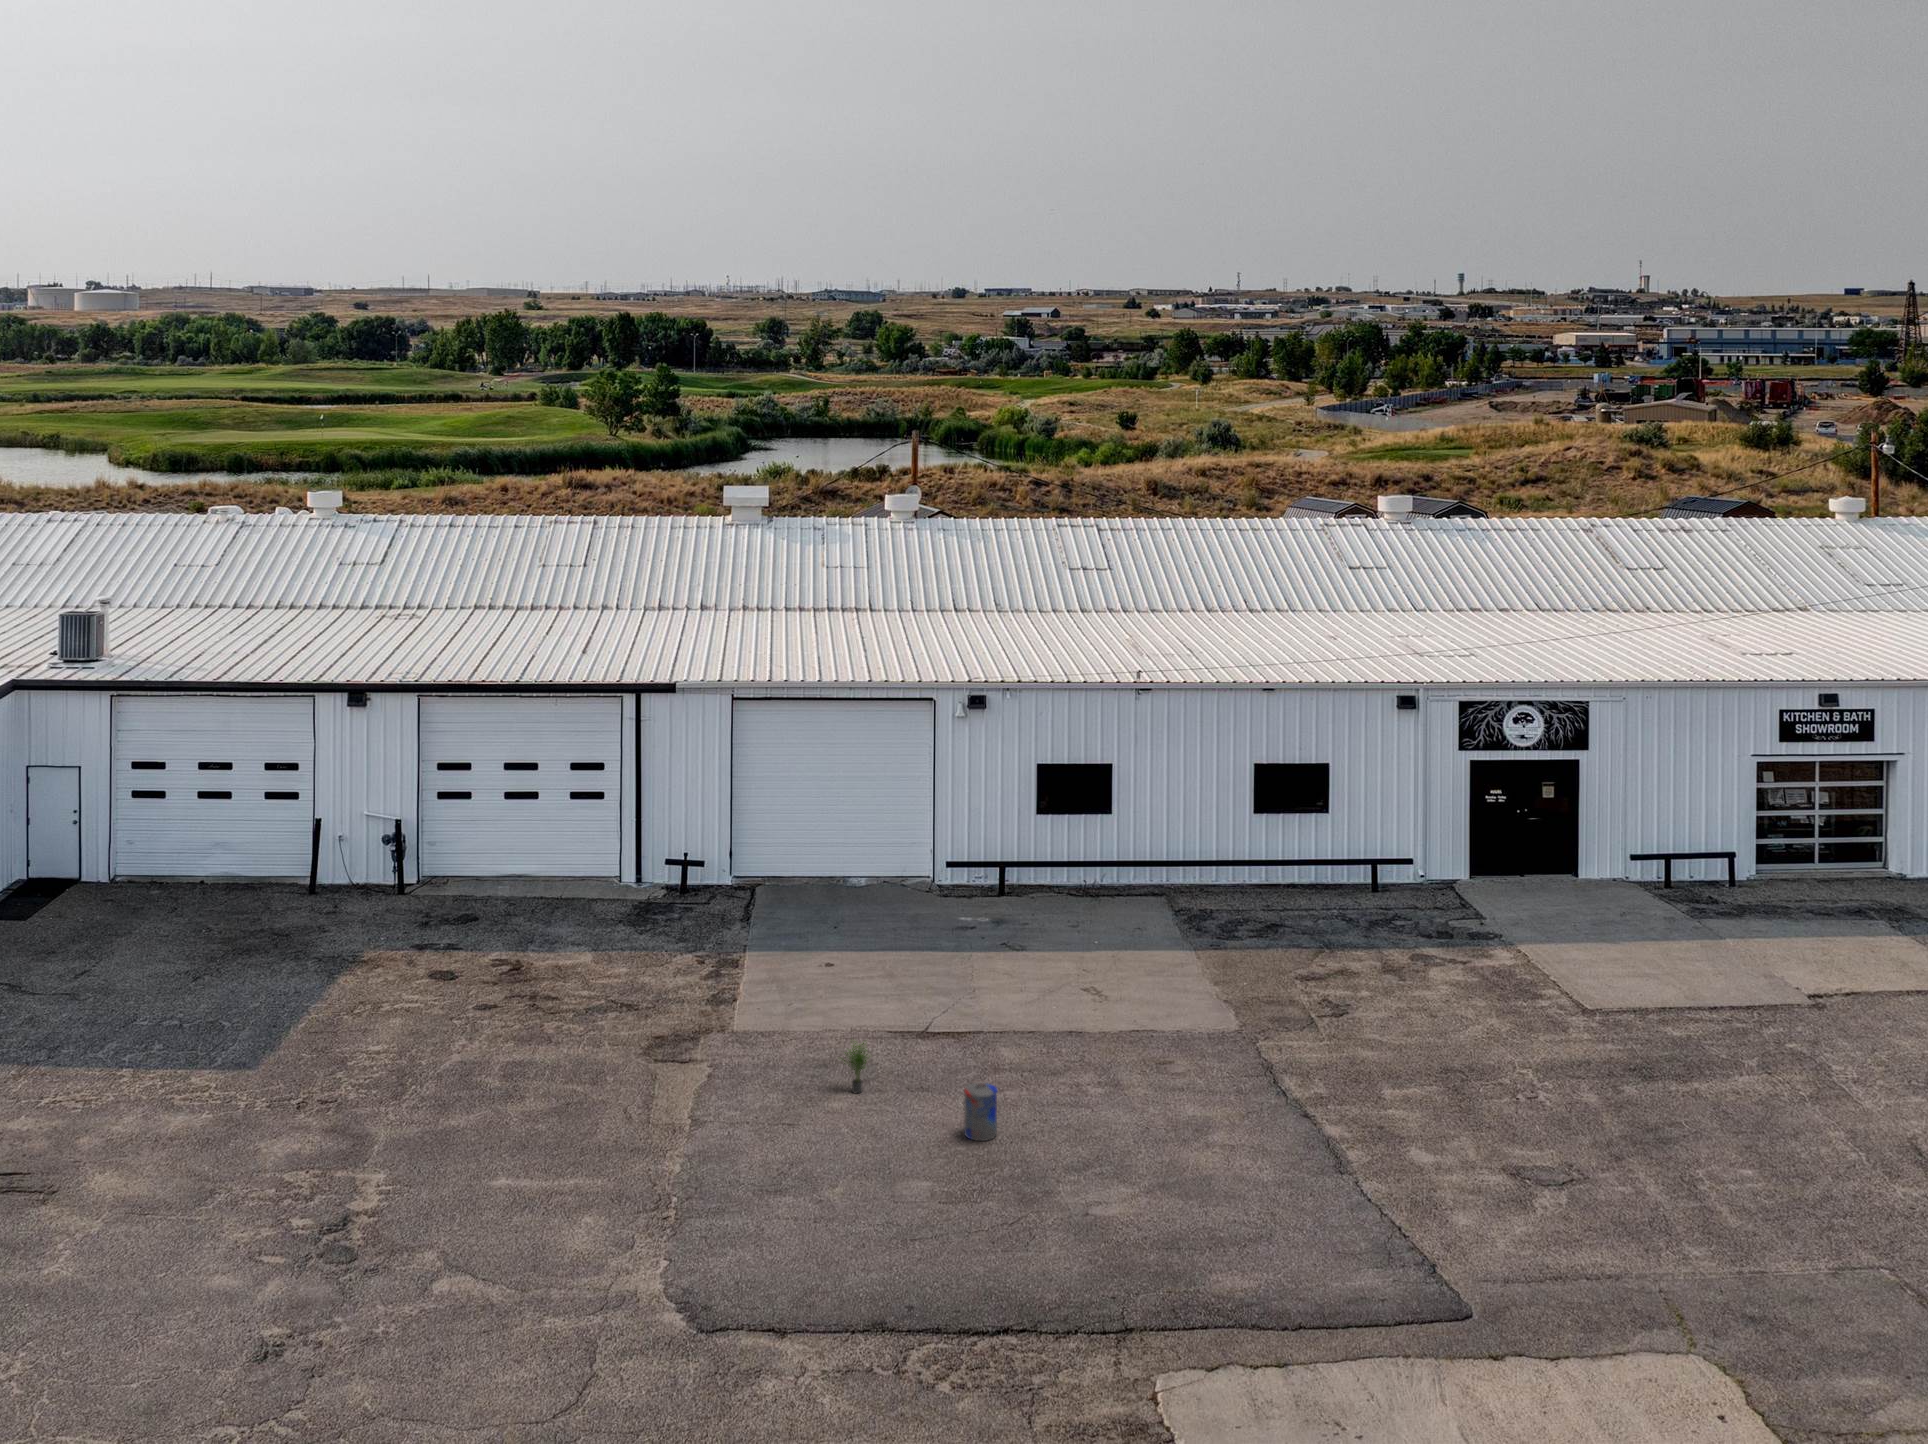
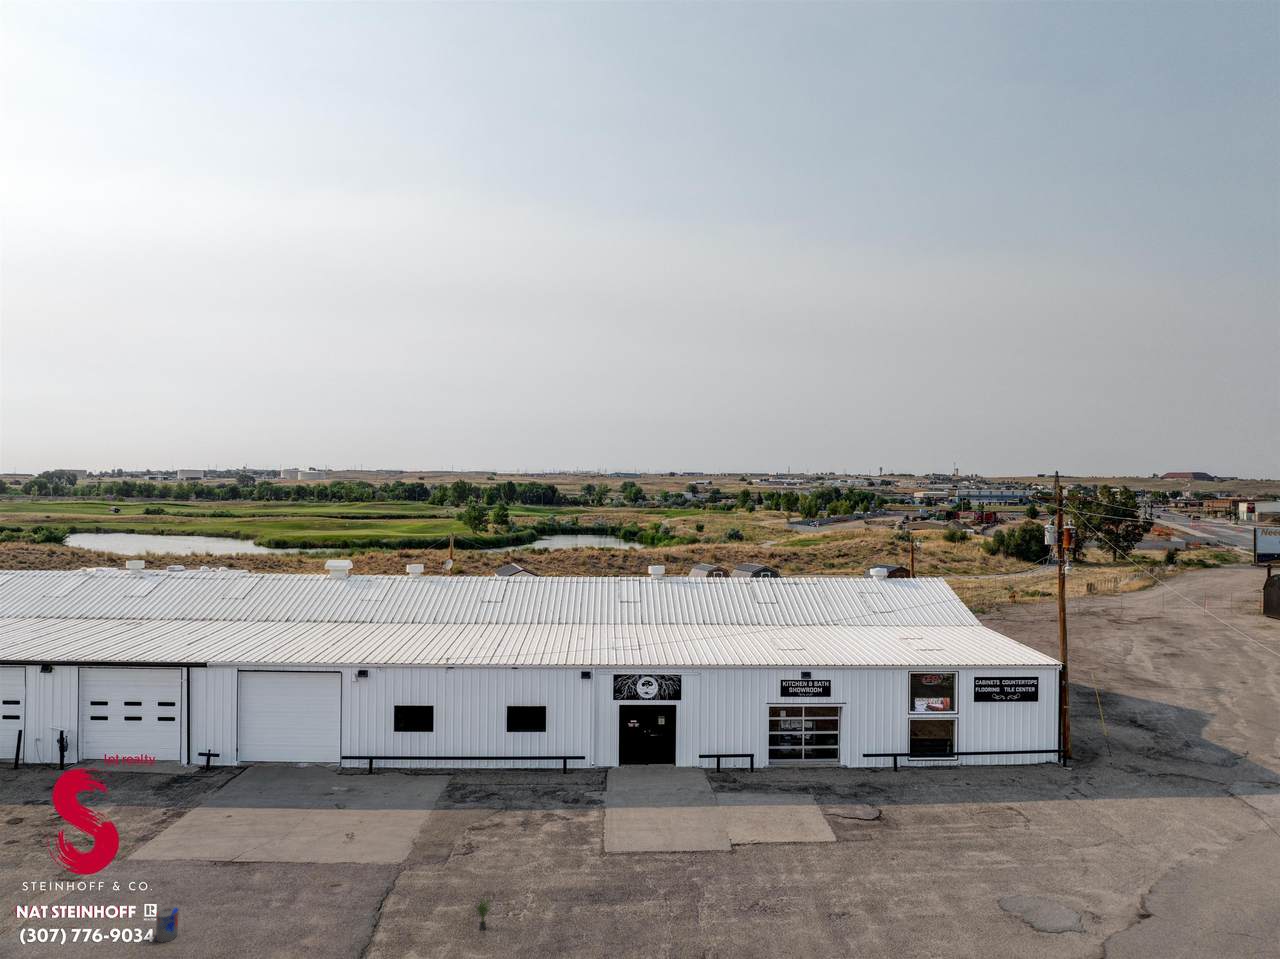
potted plant: present [844,1043,867,1093] -> present [477,901,489,930]

